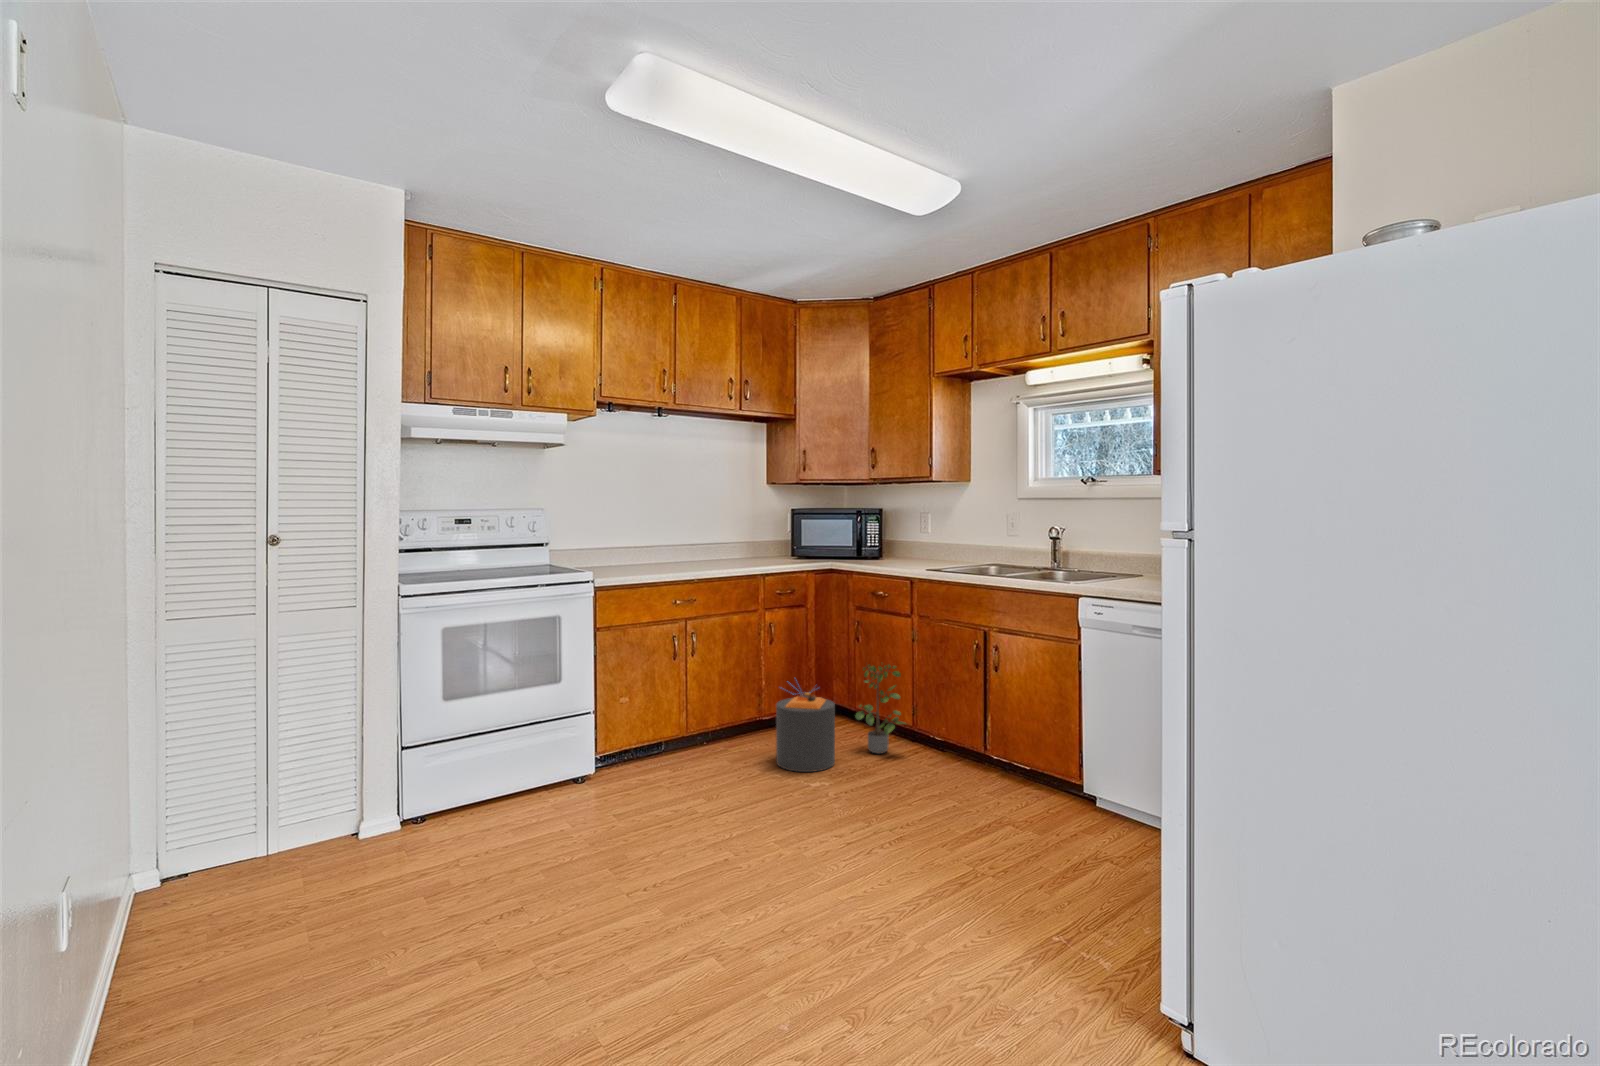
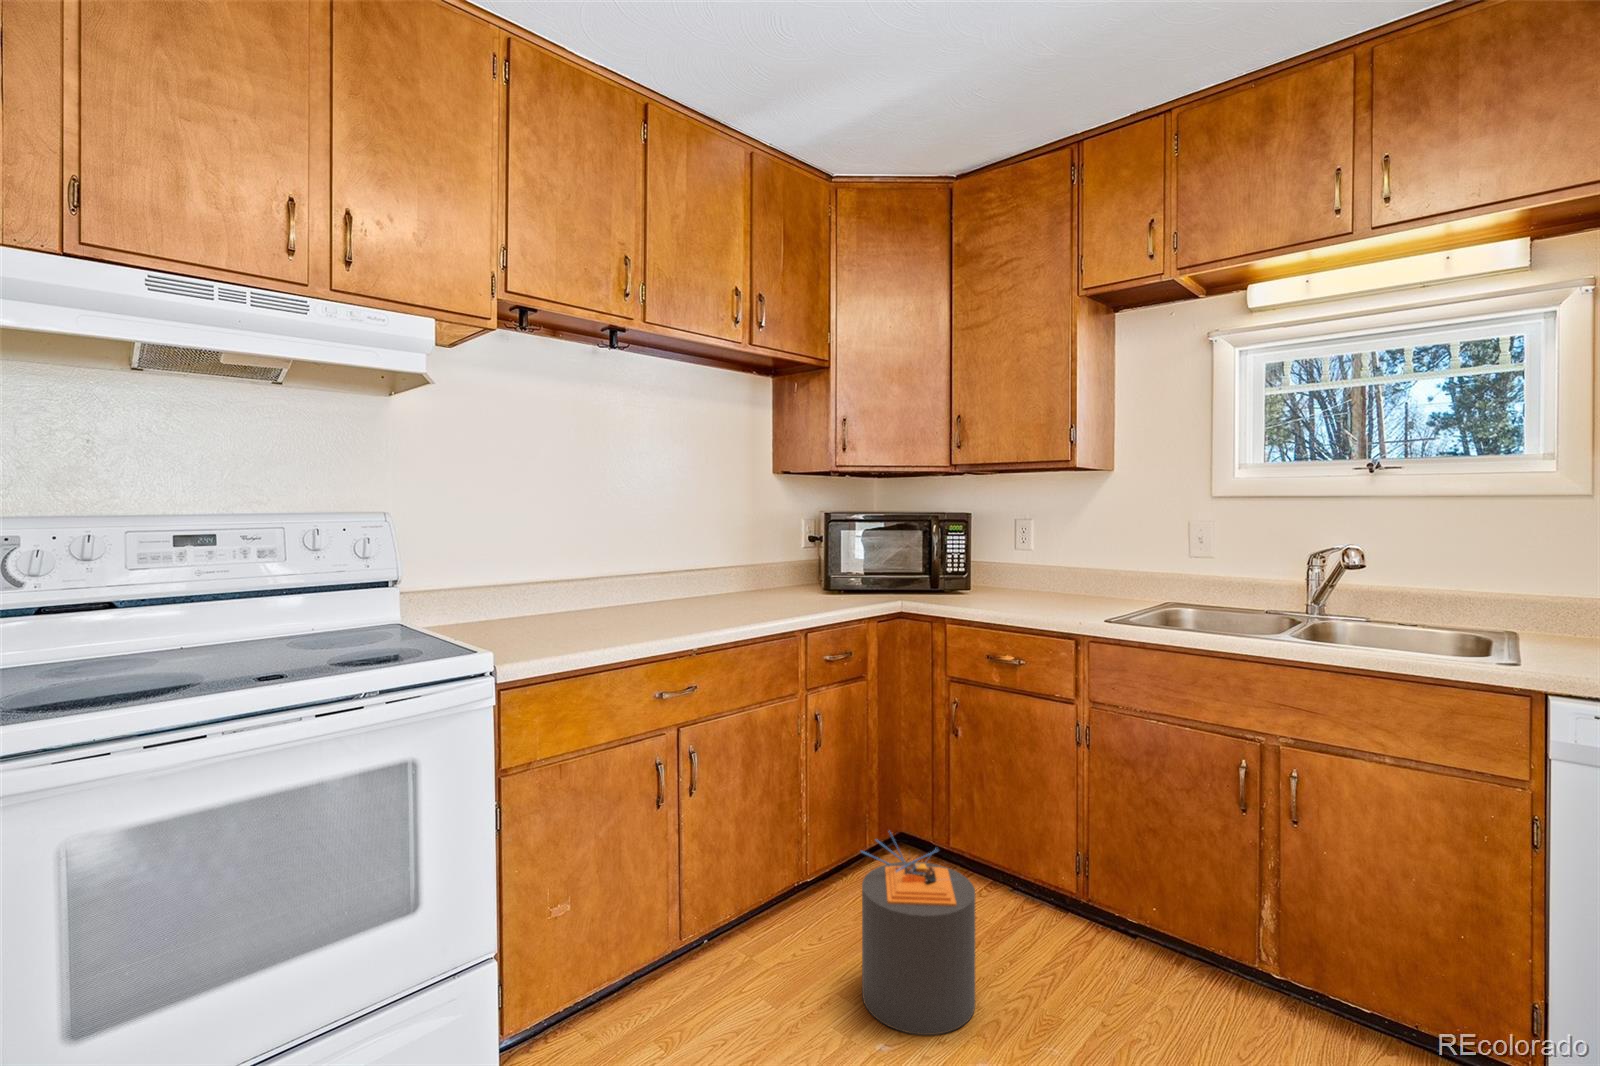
potted plant: present [856,665,905,754] -> none [990,789,1096,957]

